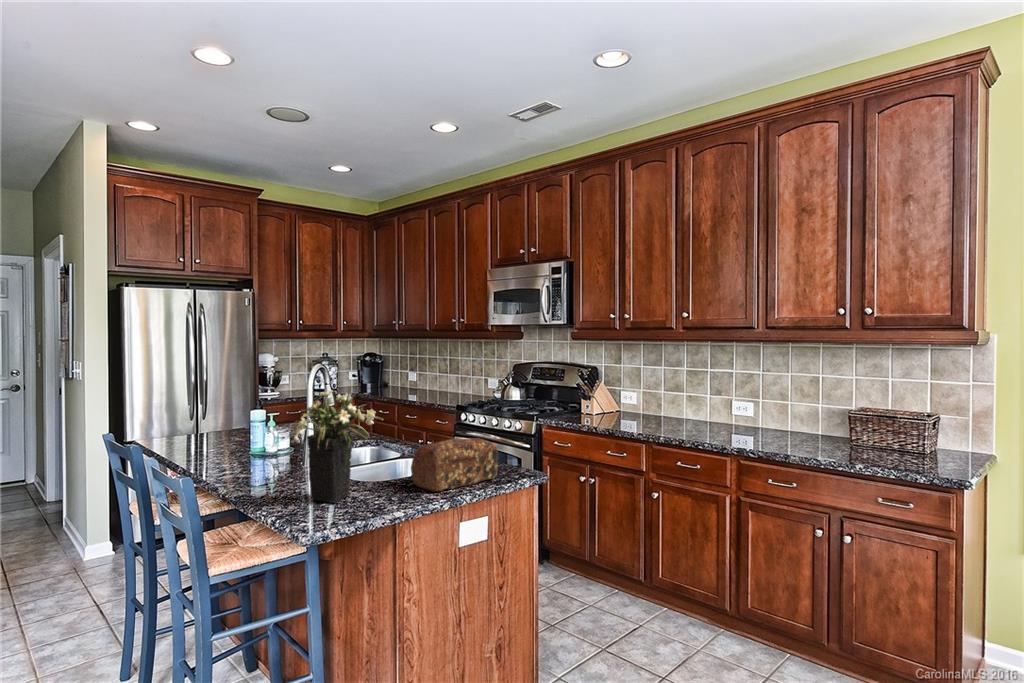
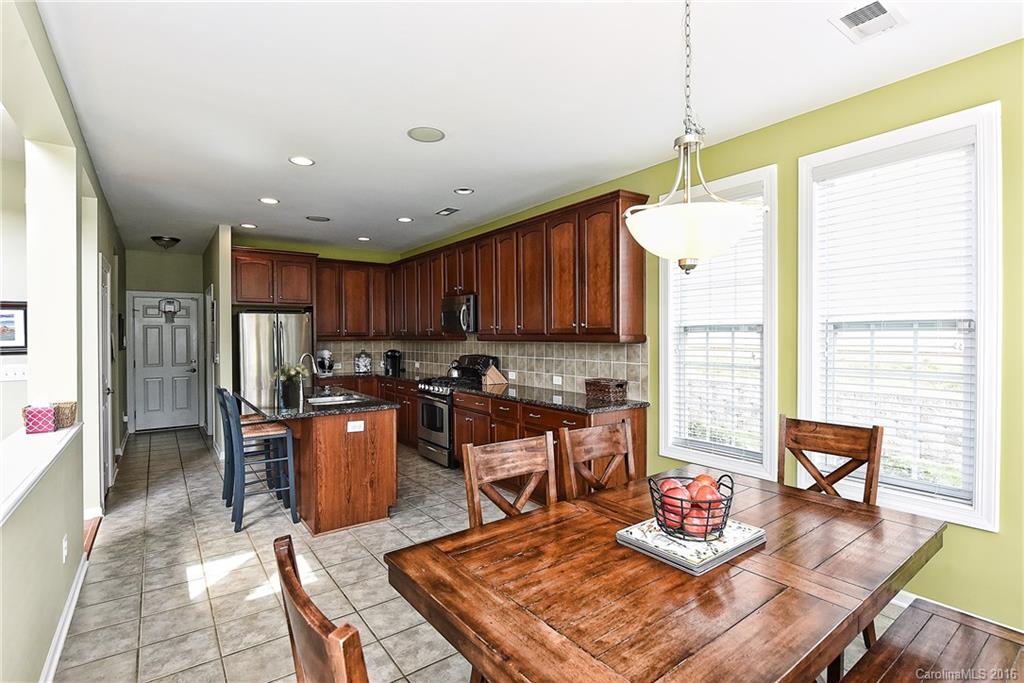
bread loaf: present [411,438,498,492] -> none [331,385,373,407]

